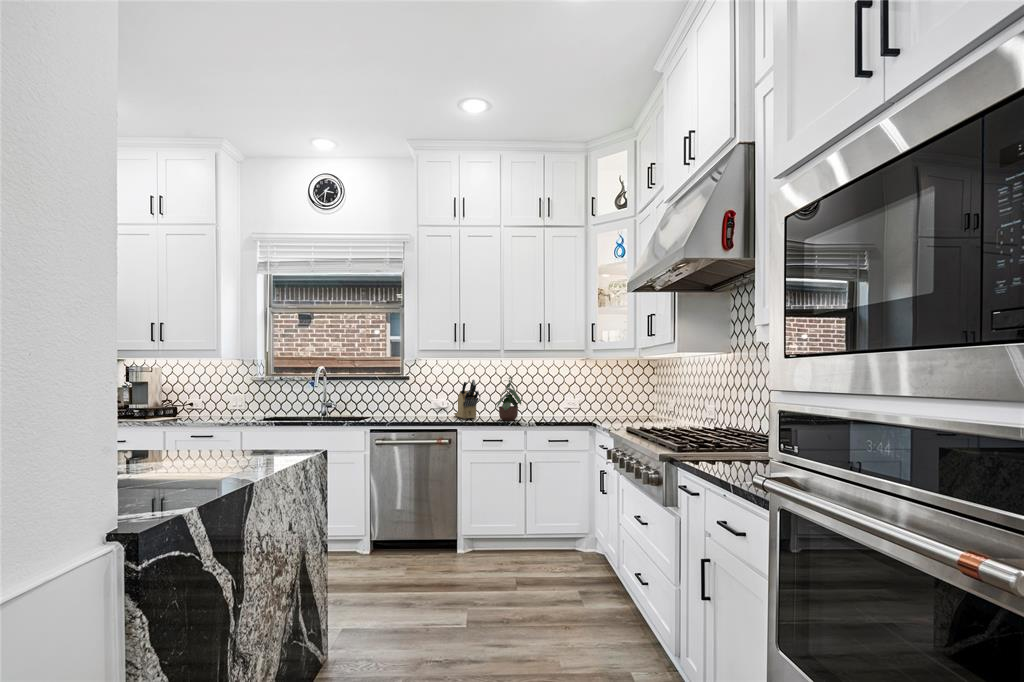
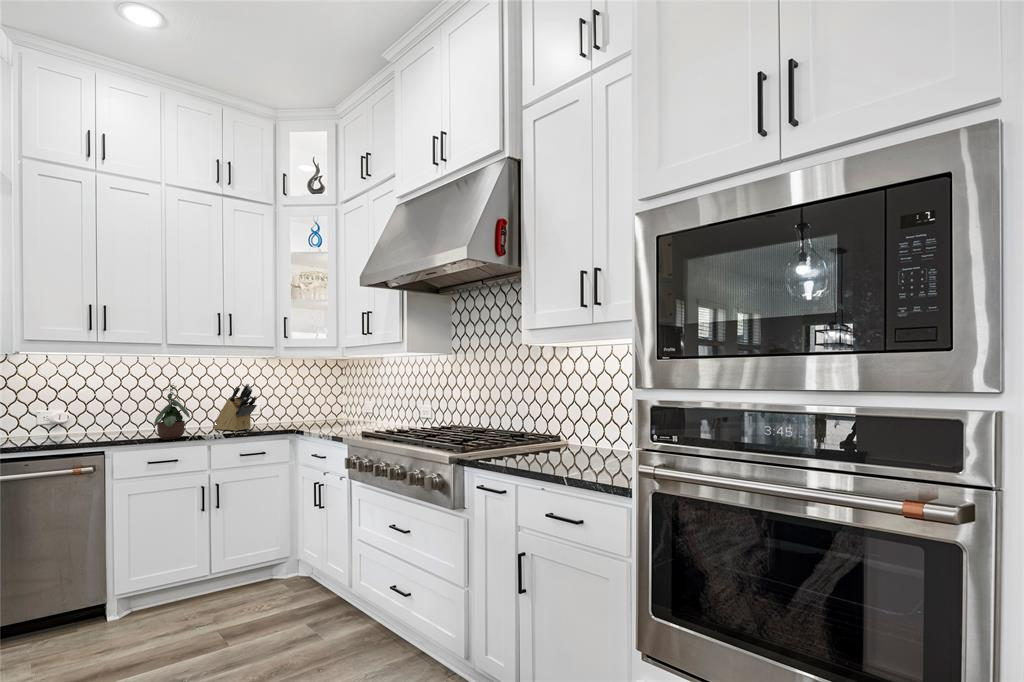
knife block: present [454,379,479,419] -> present [213,384,257,431]

